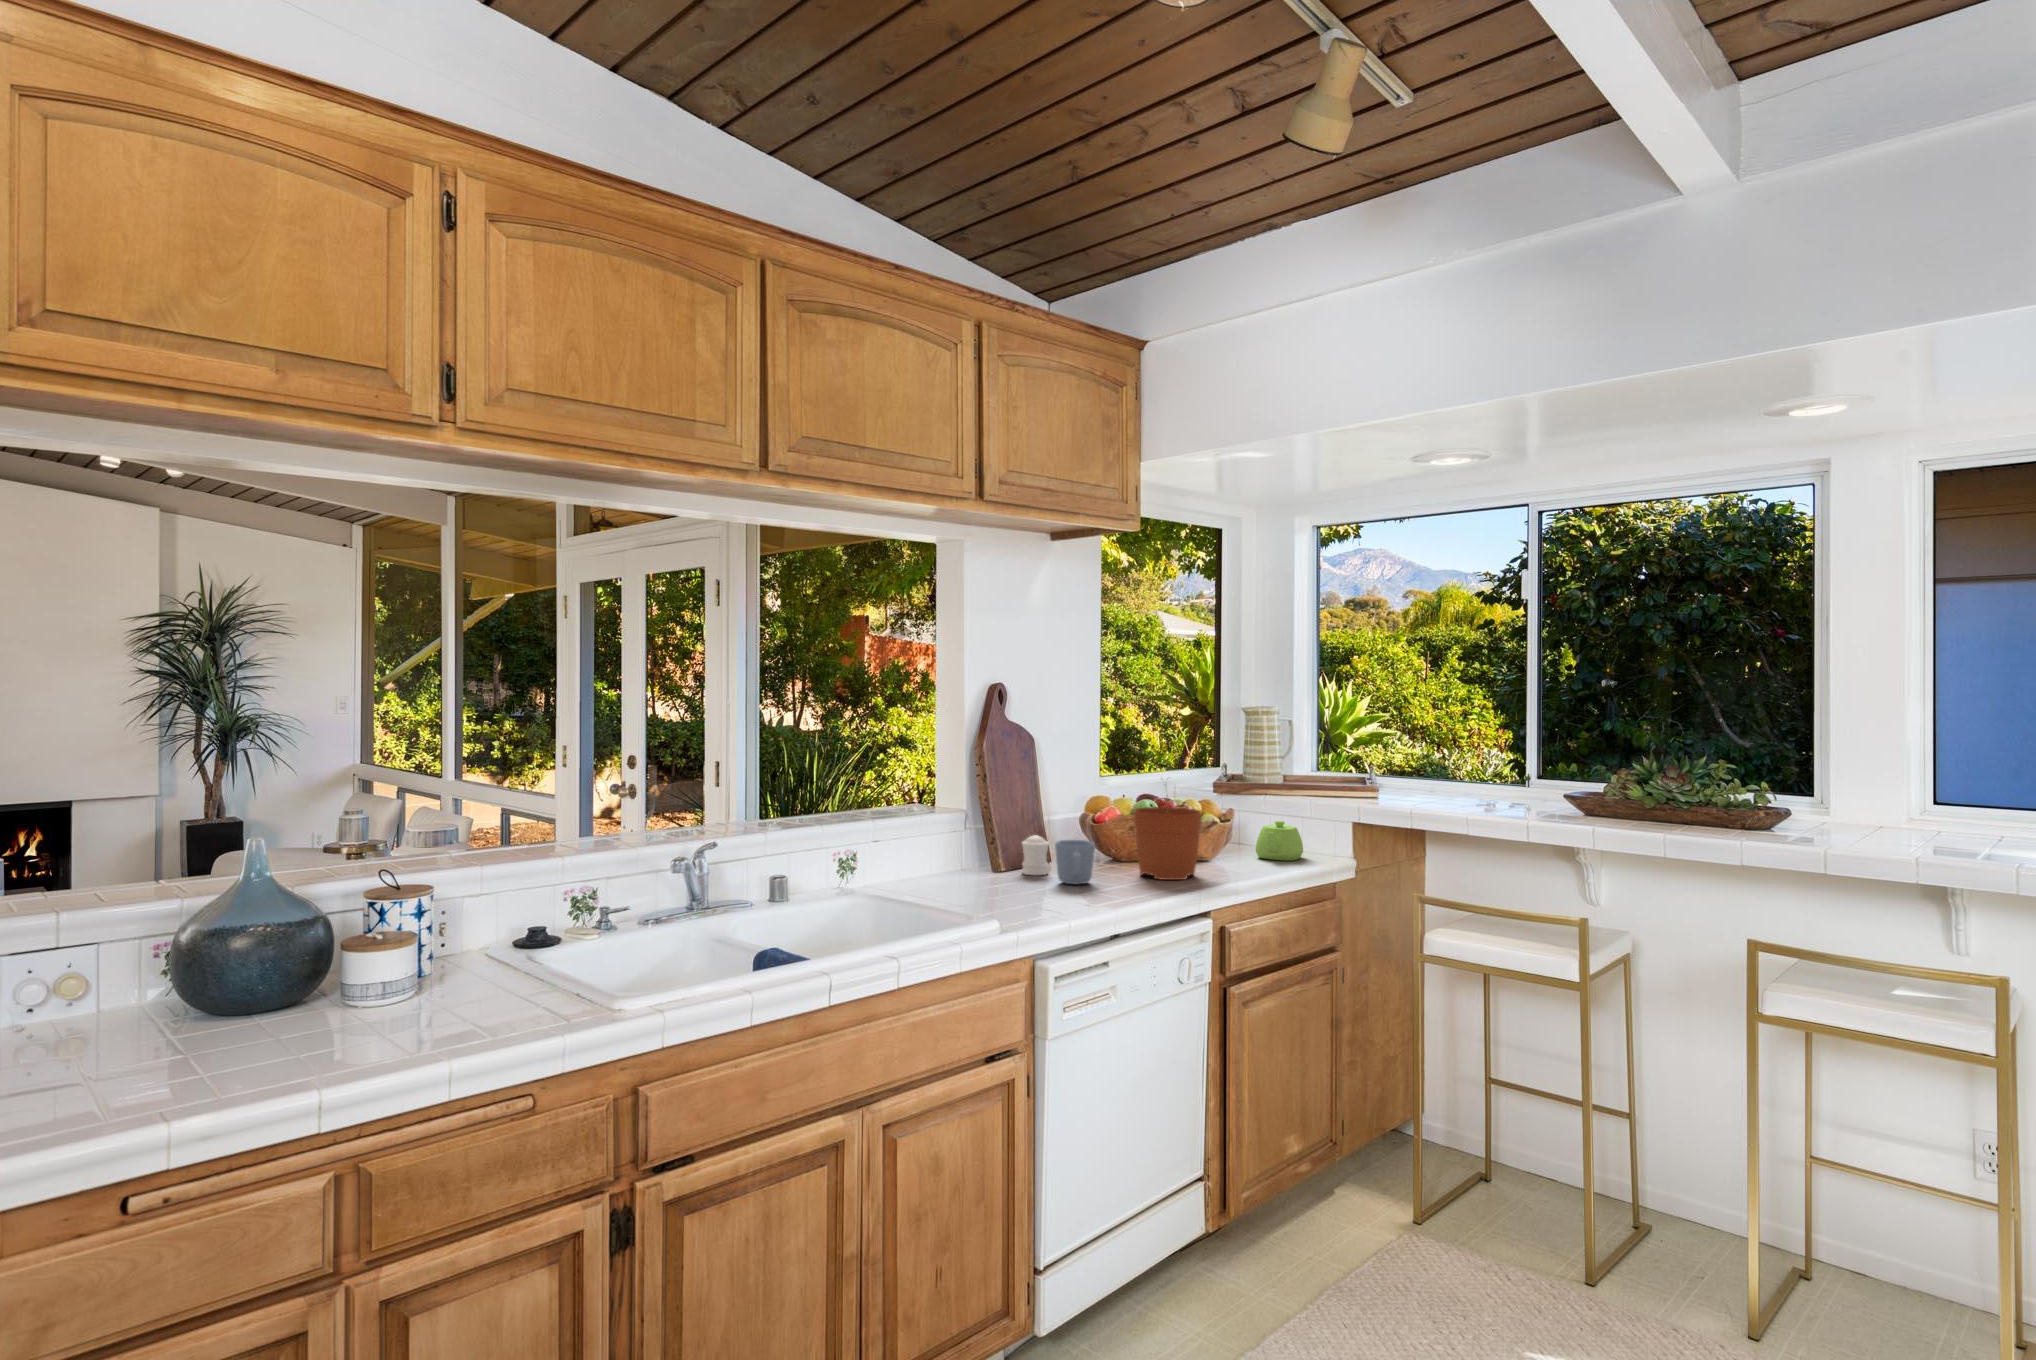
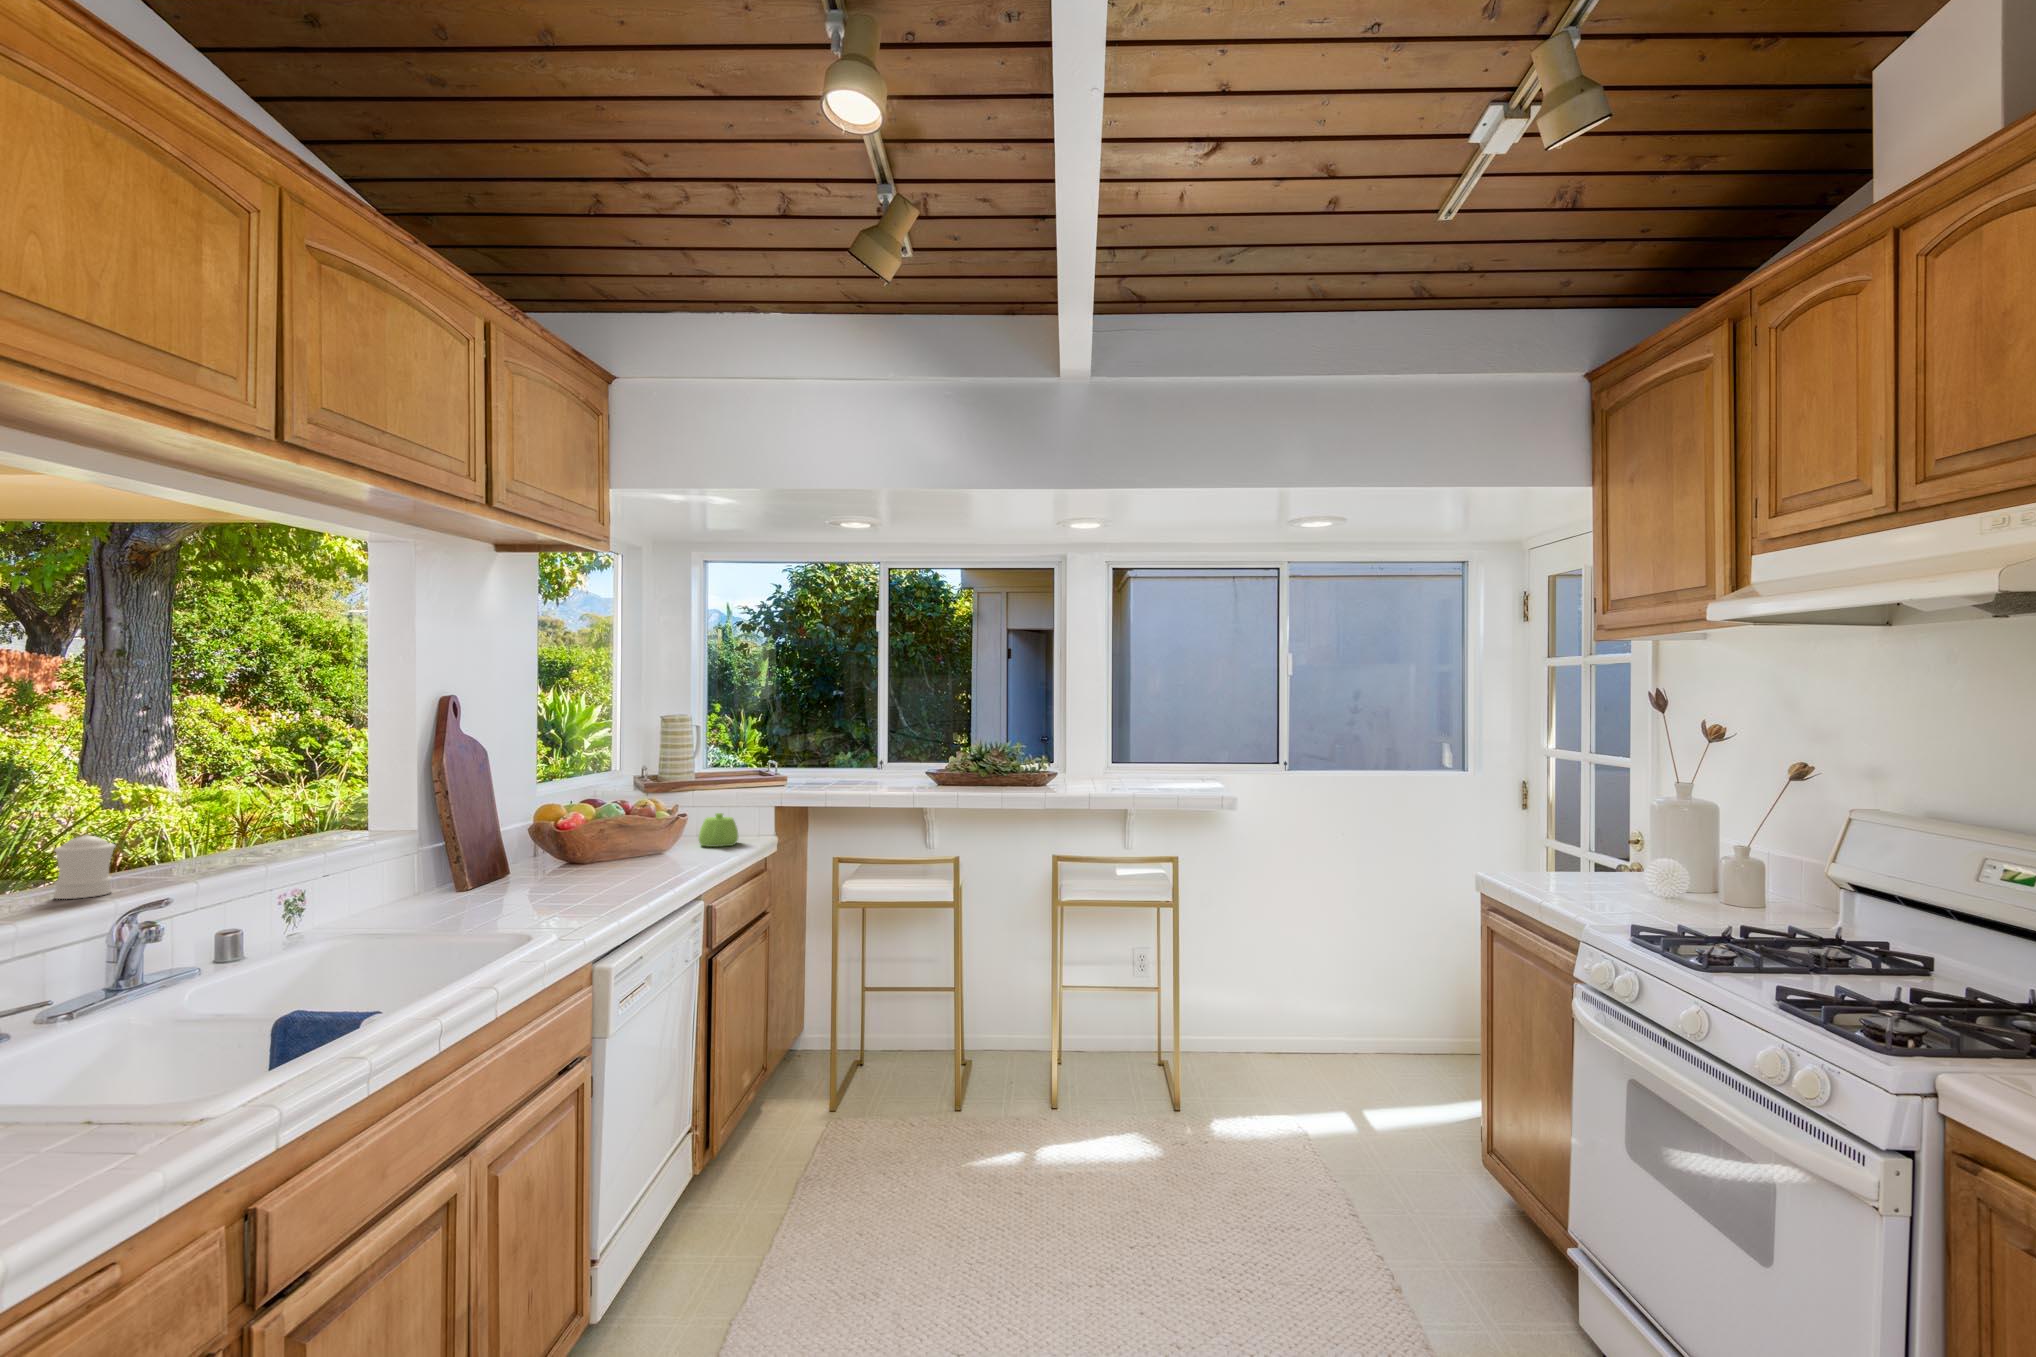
plant pot: present [1134,796,1202,880] -> none [614,780,682,875]
salt shaker: present [1022,835,1049,875] -> present [54,835,115,899]
mug: present [1055,840,1095,884] -> none [547,846,591,890]

